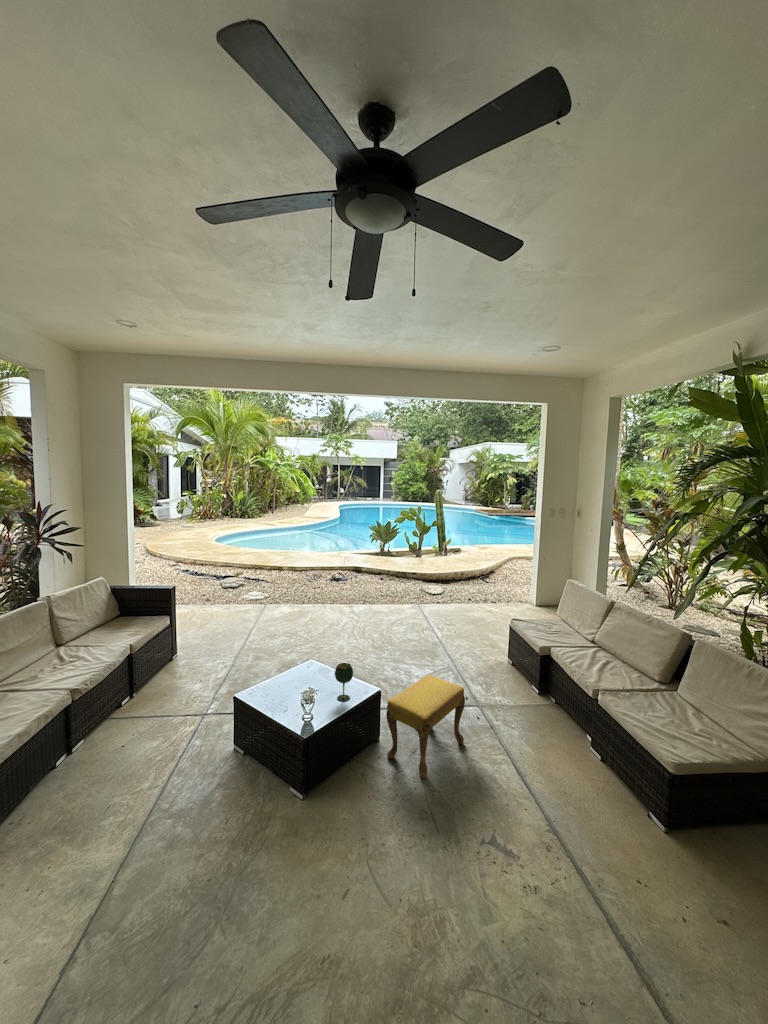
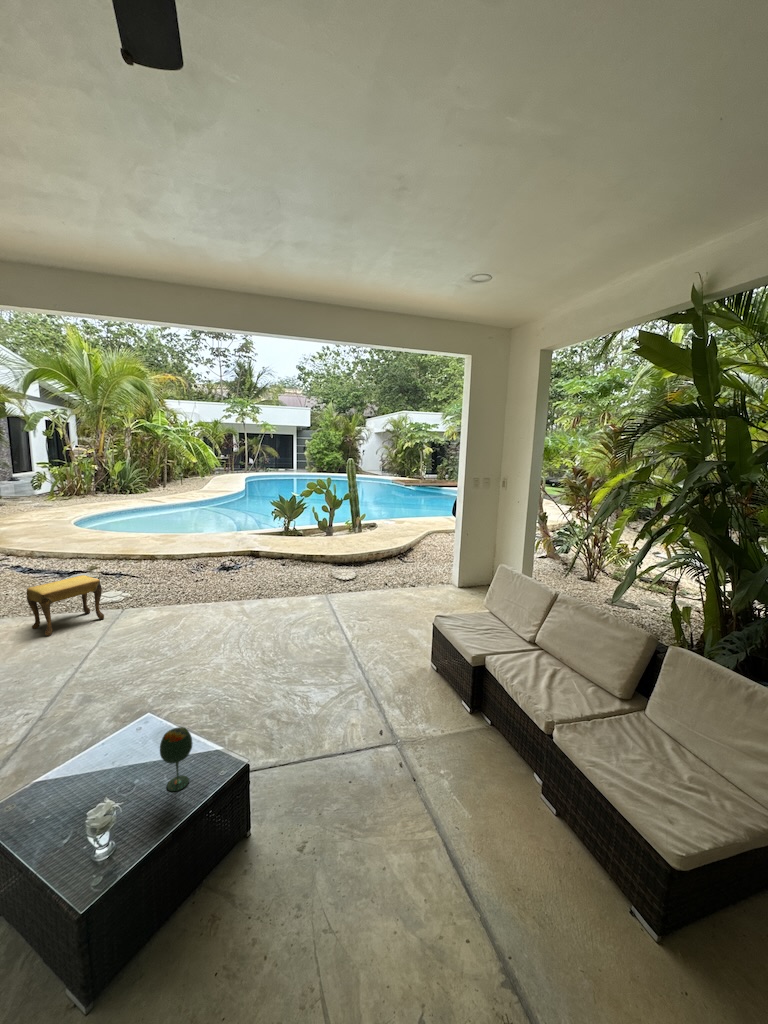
footstool: present [386,675,465,779] -> present [26,575,104,636]

